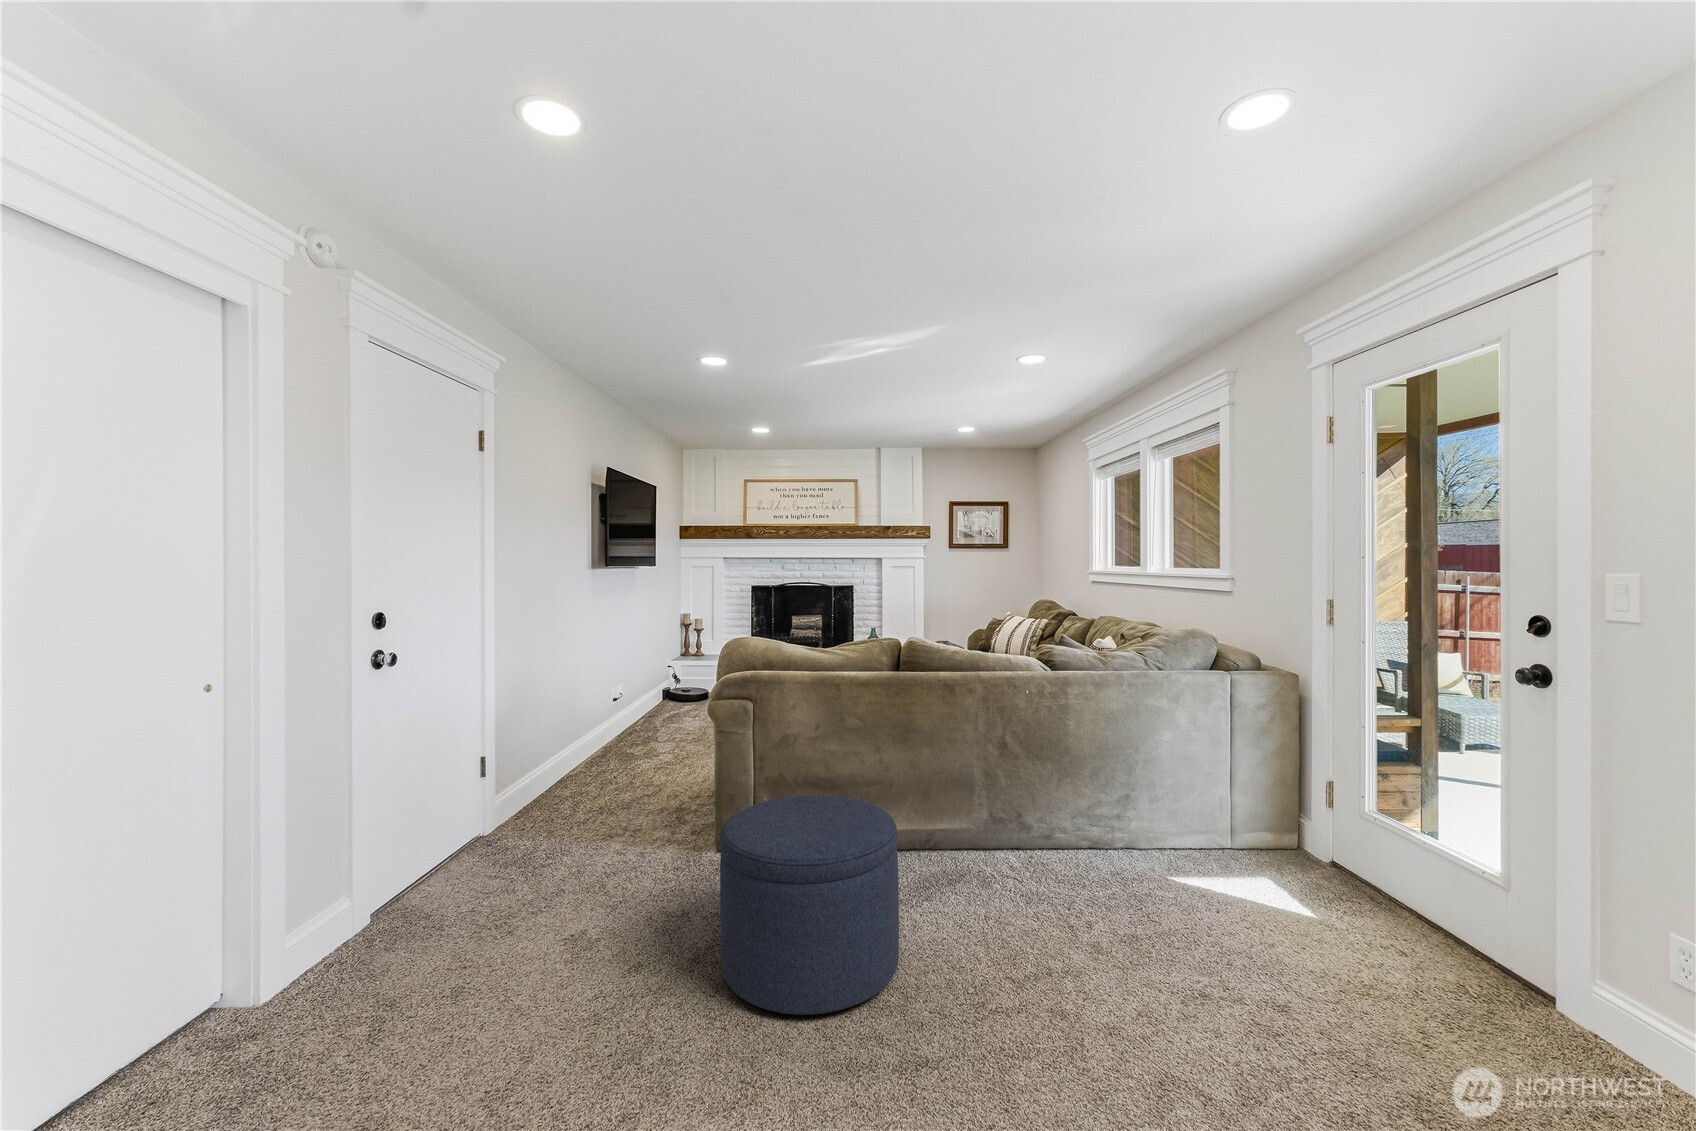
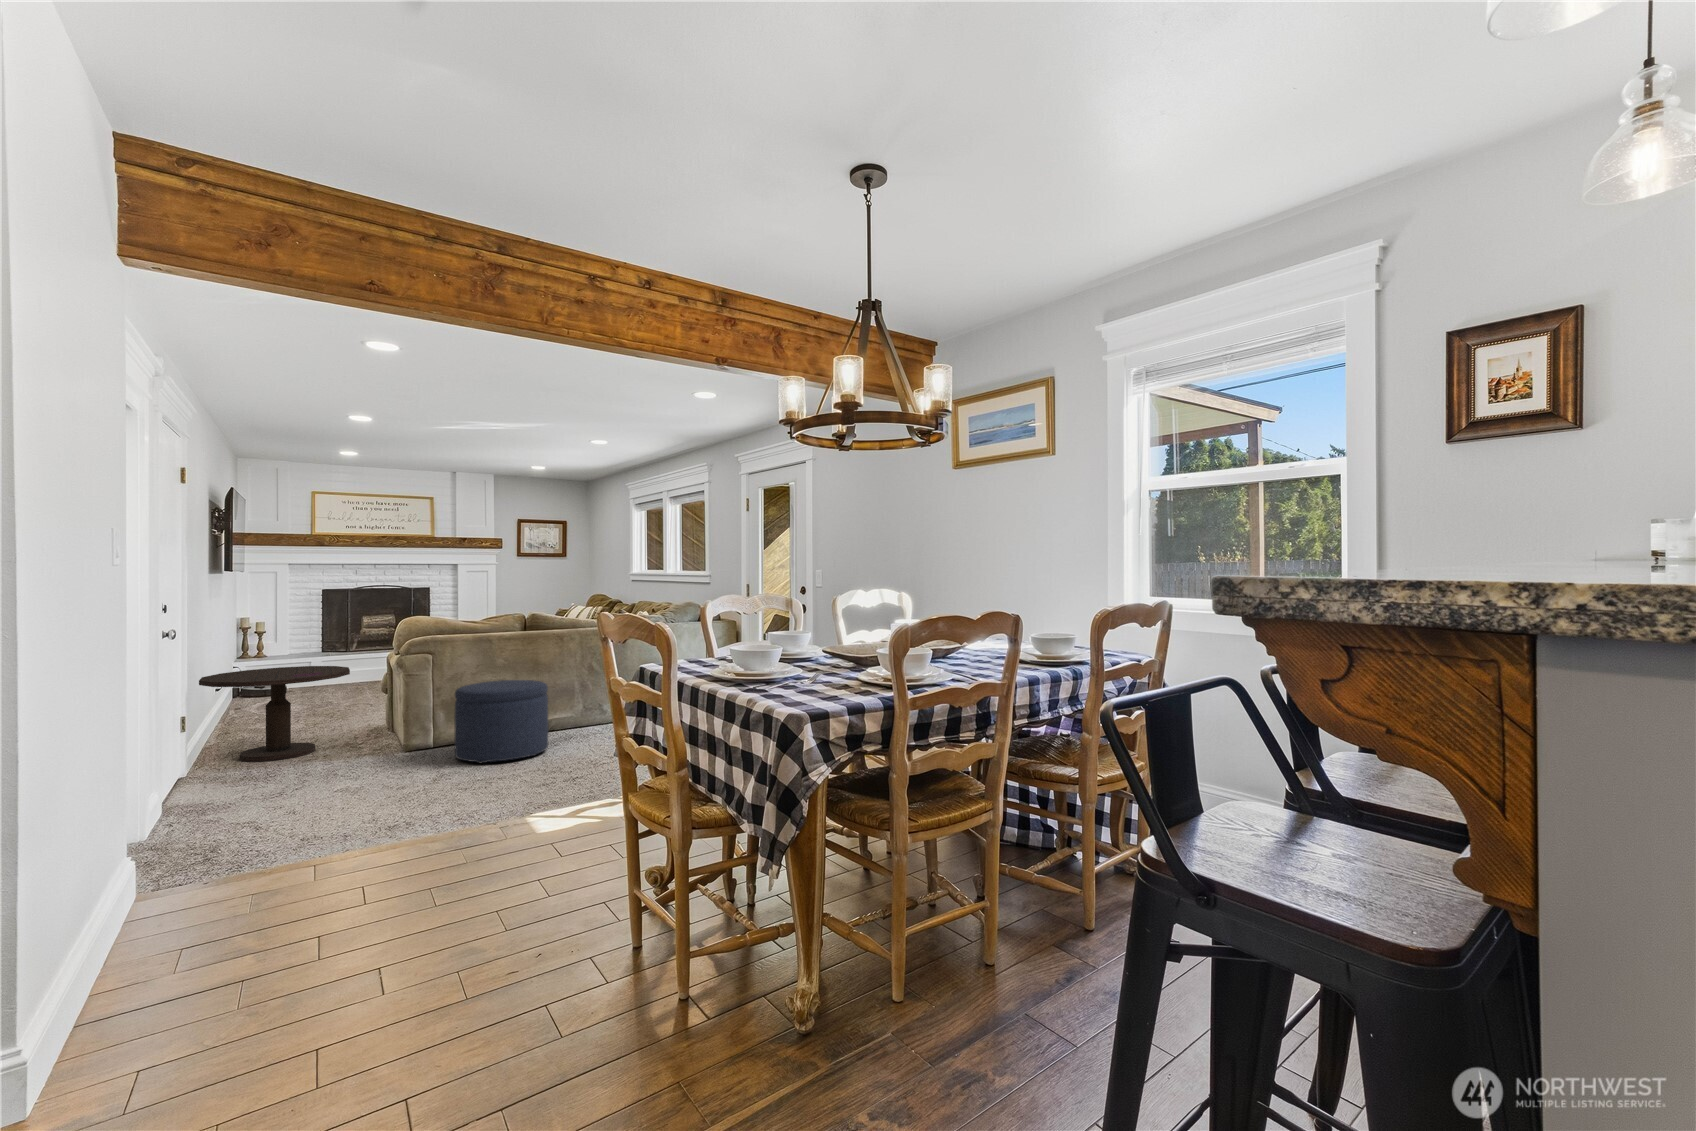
side table: none [454,709,648,866] -> present [199,666,350,762]

